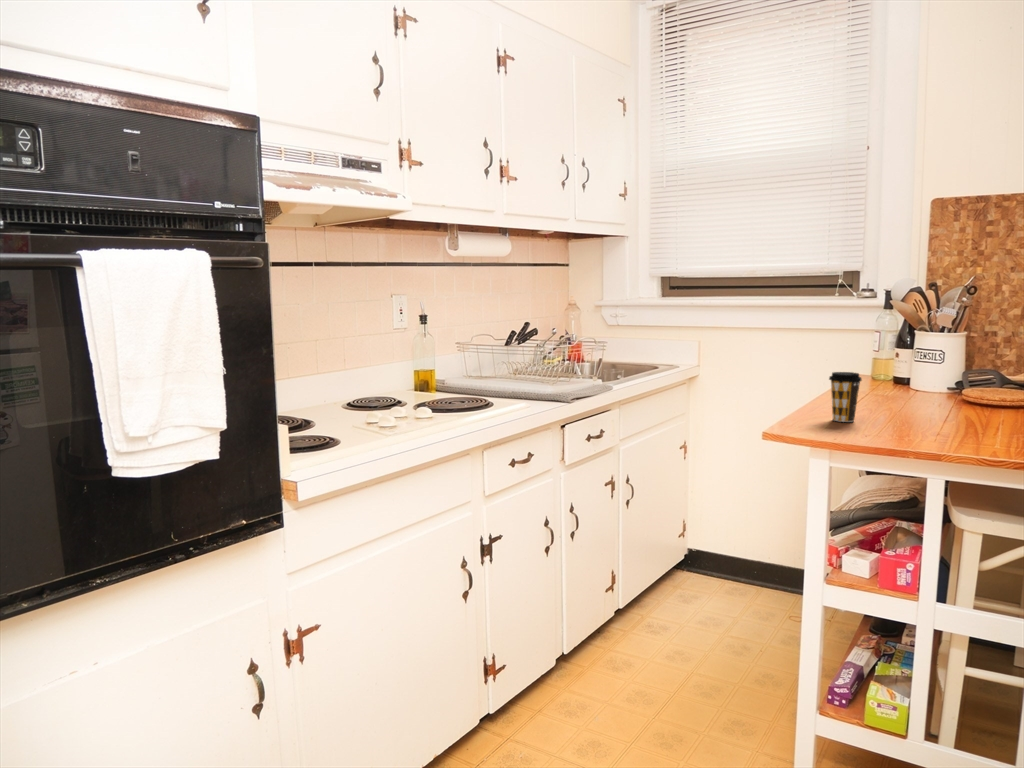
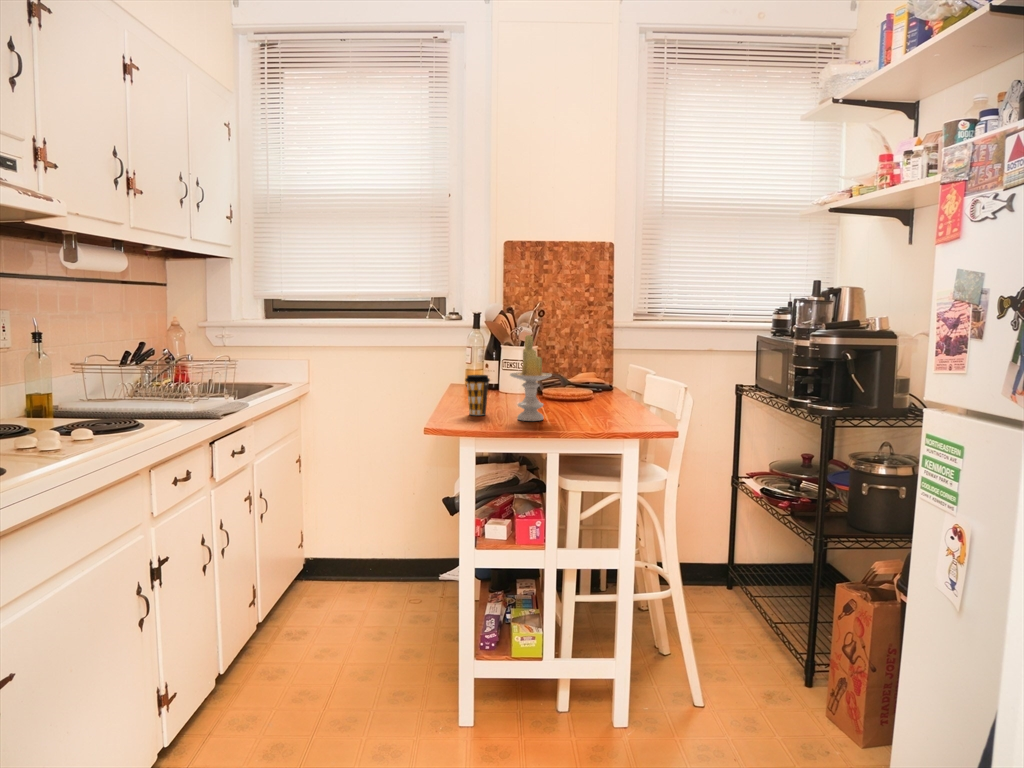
candle: none [882,326,944,436] -> present [510,335,552,421]

